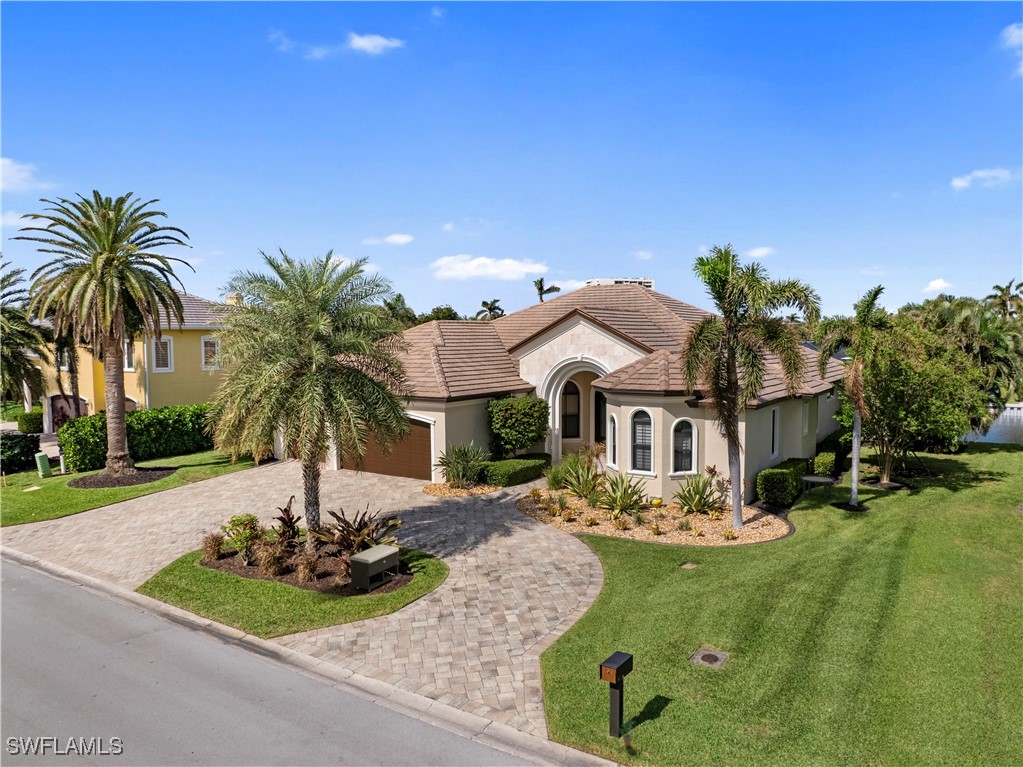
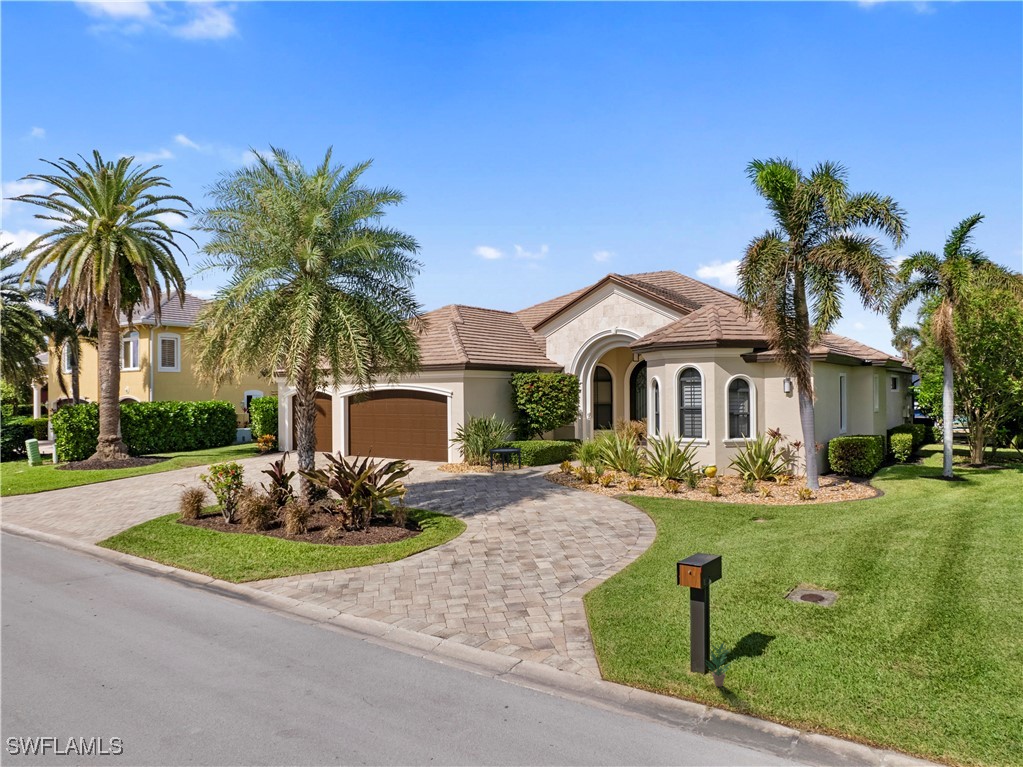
round table: present [800,475,835,500] -> present [489,447,521,471]
storage bench: present [350,544,399,592] -> none [347,492,407,543]

